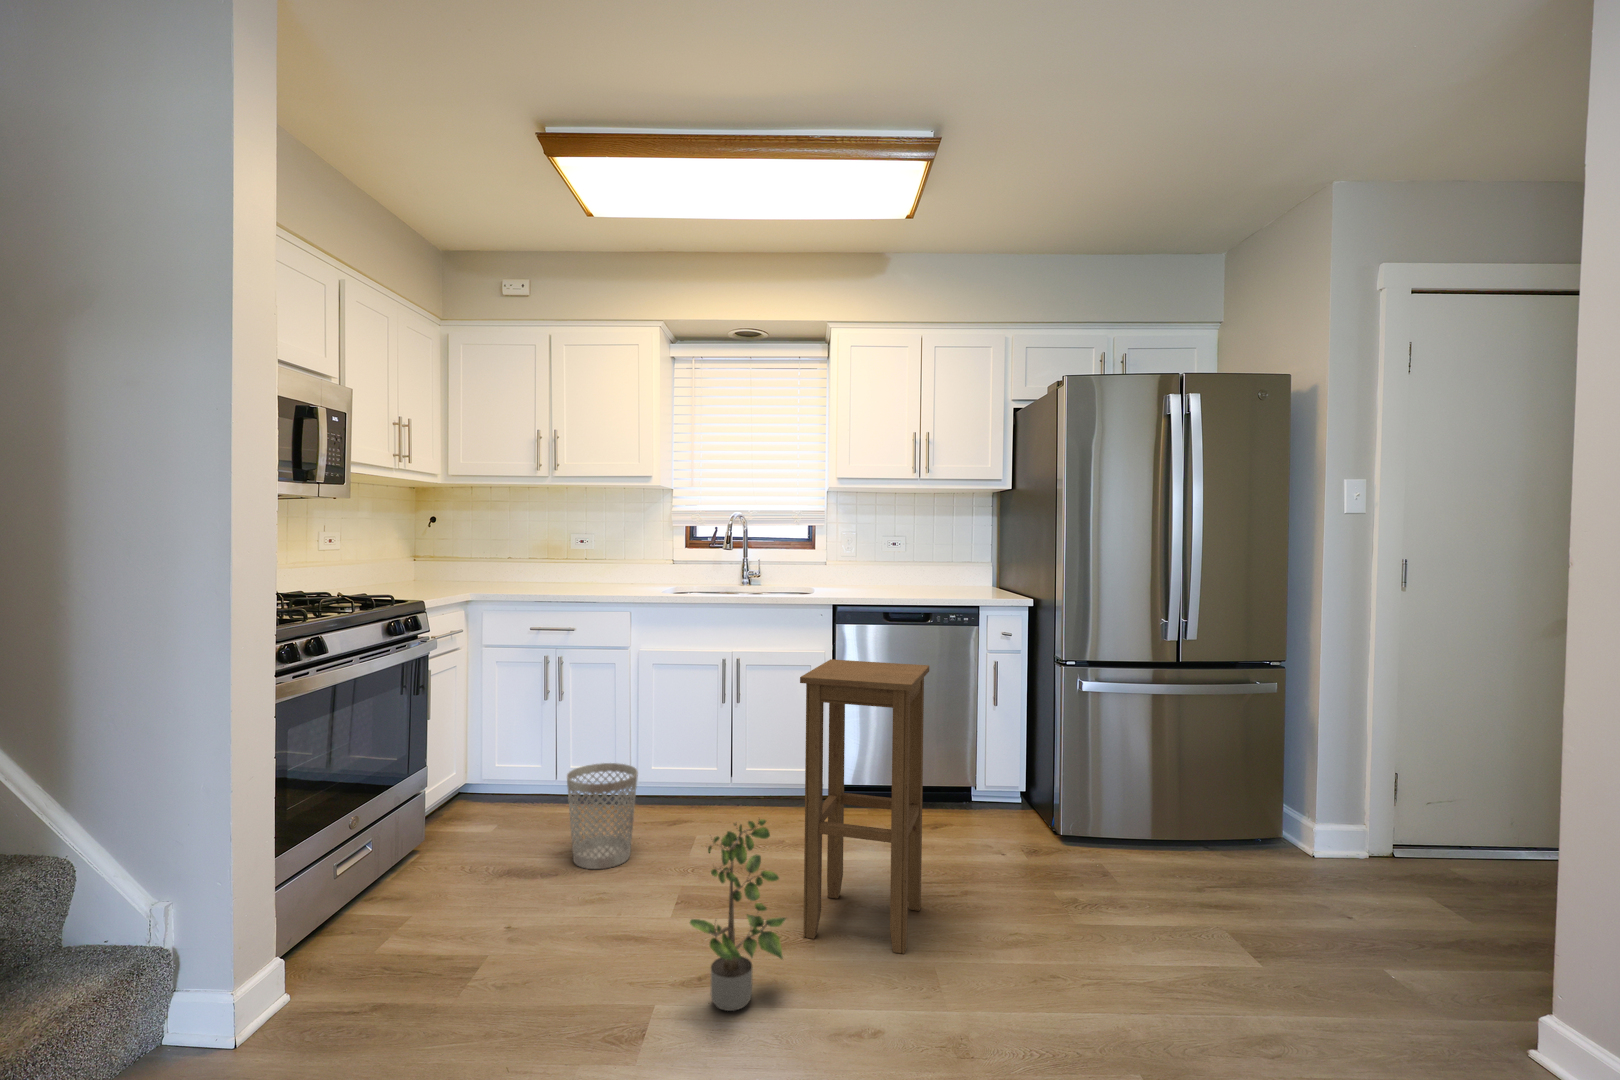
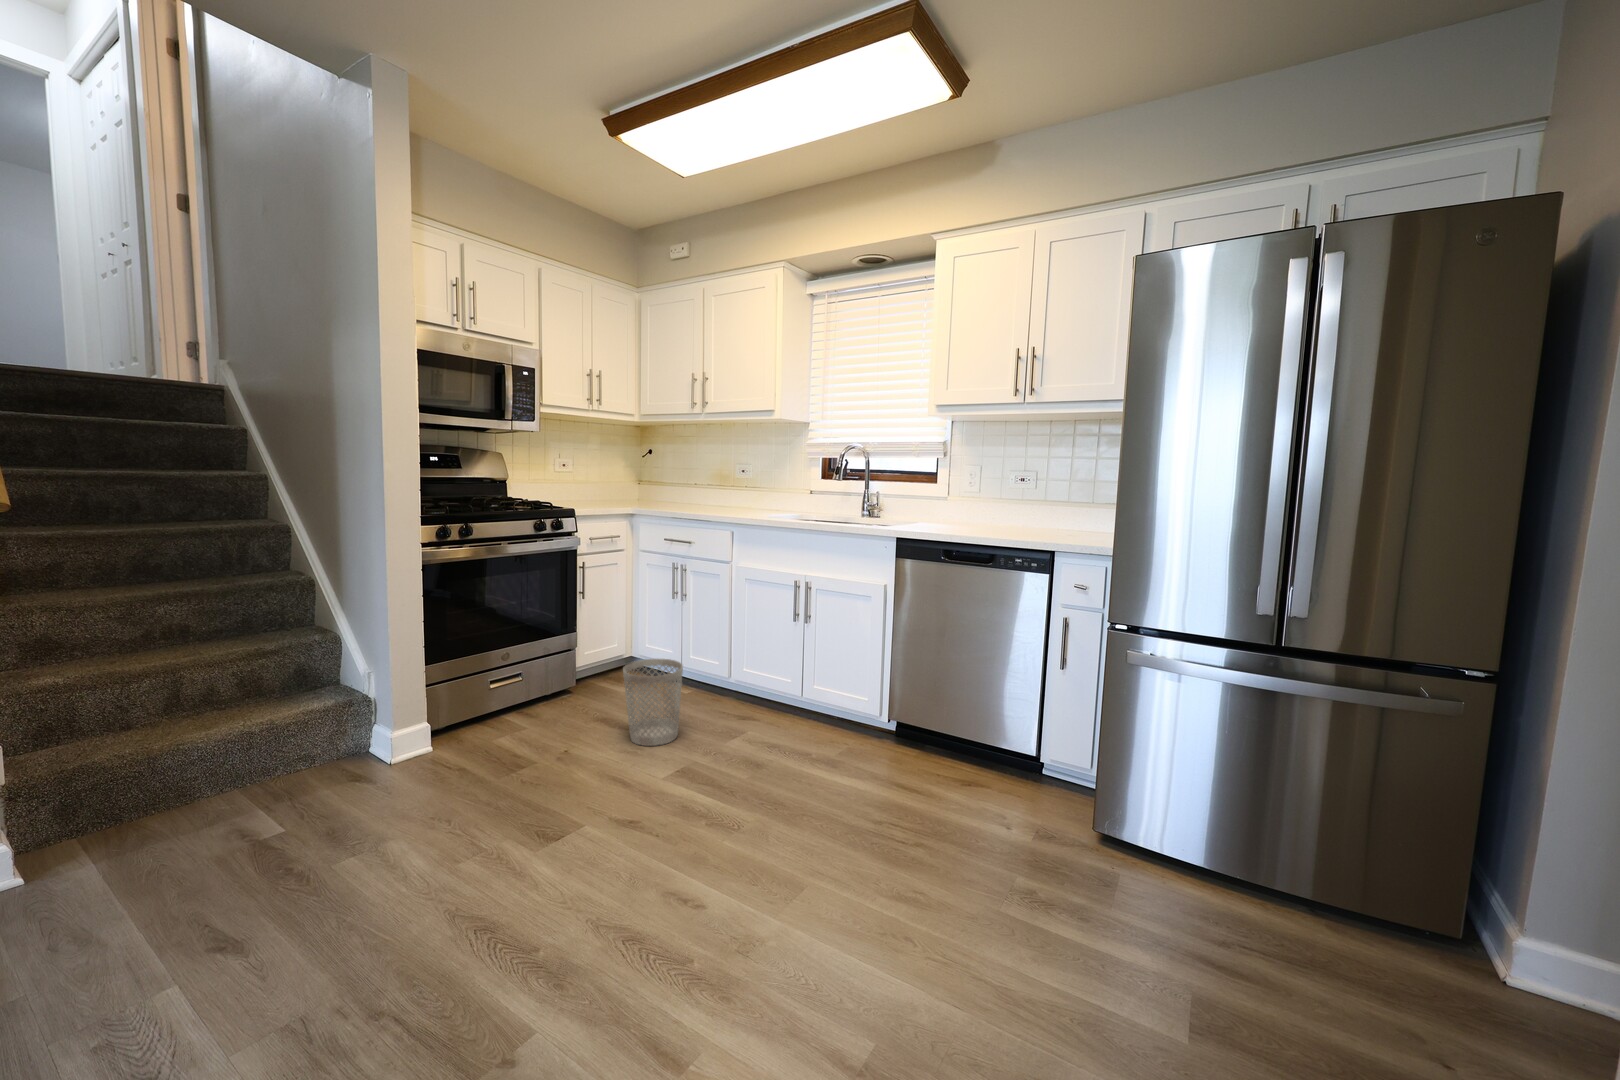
stool: present [800,659,929,954] -> none [696,592,854,897]
potted plant: present [690,819,785,1011] -> none [534,727,640,894]

